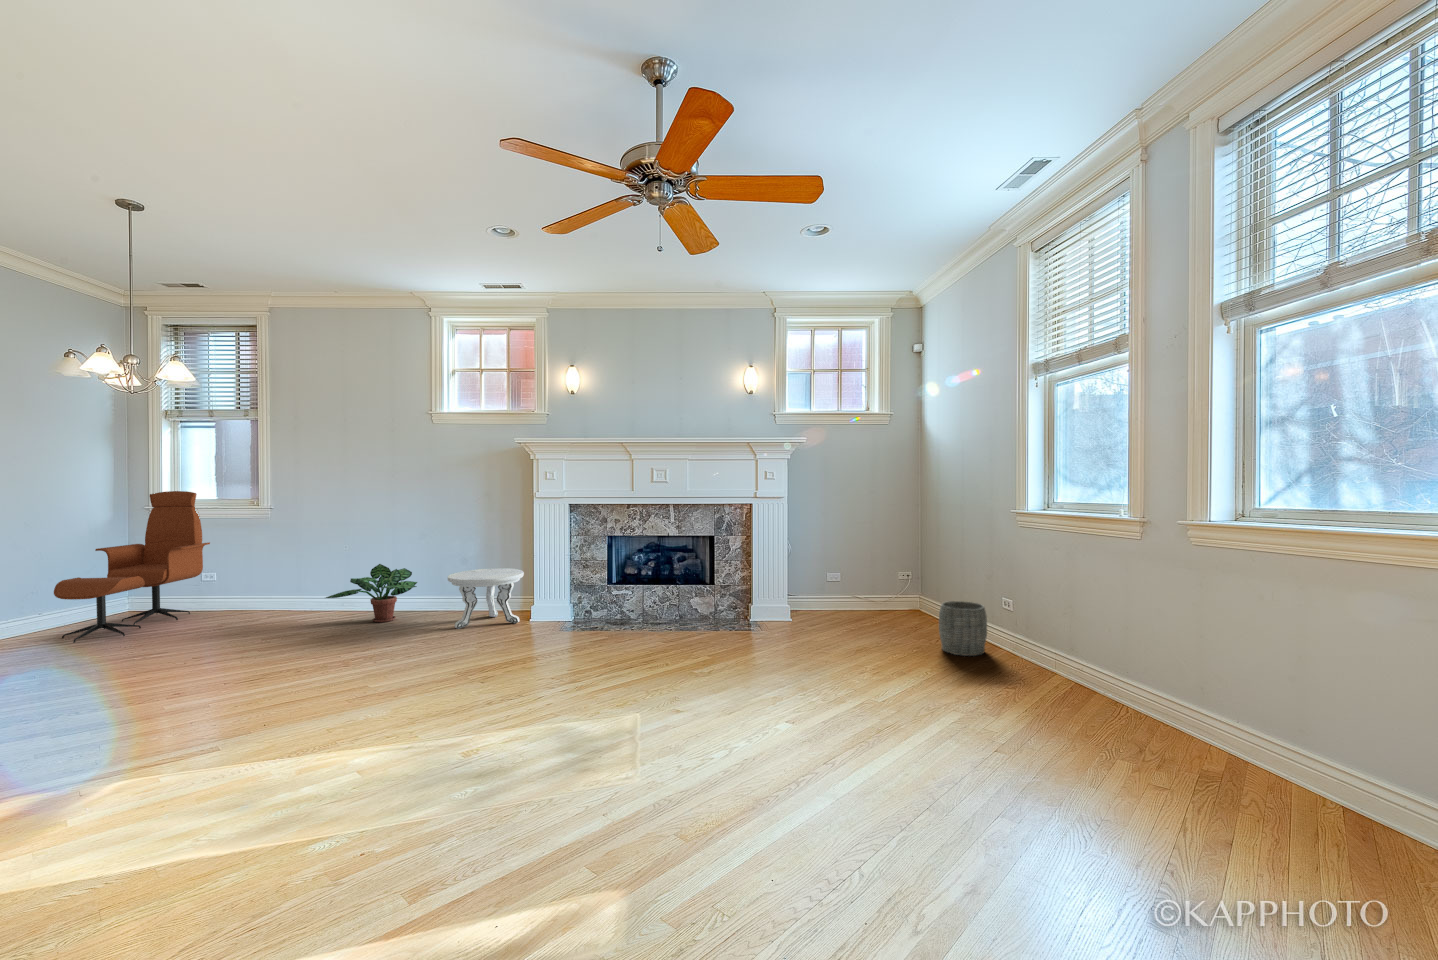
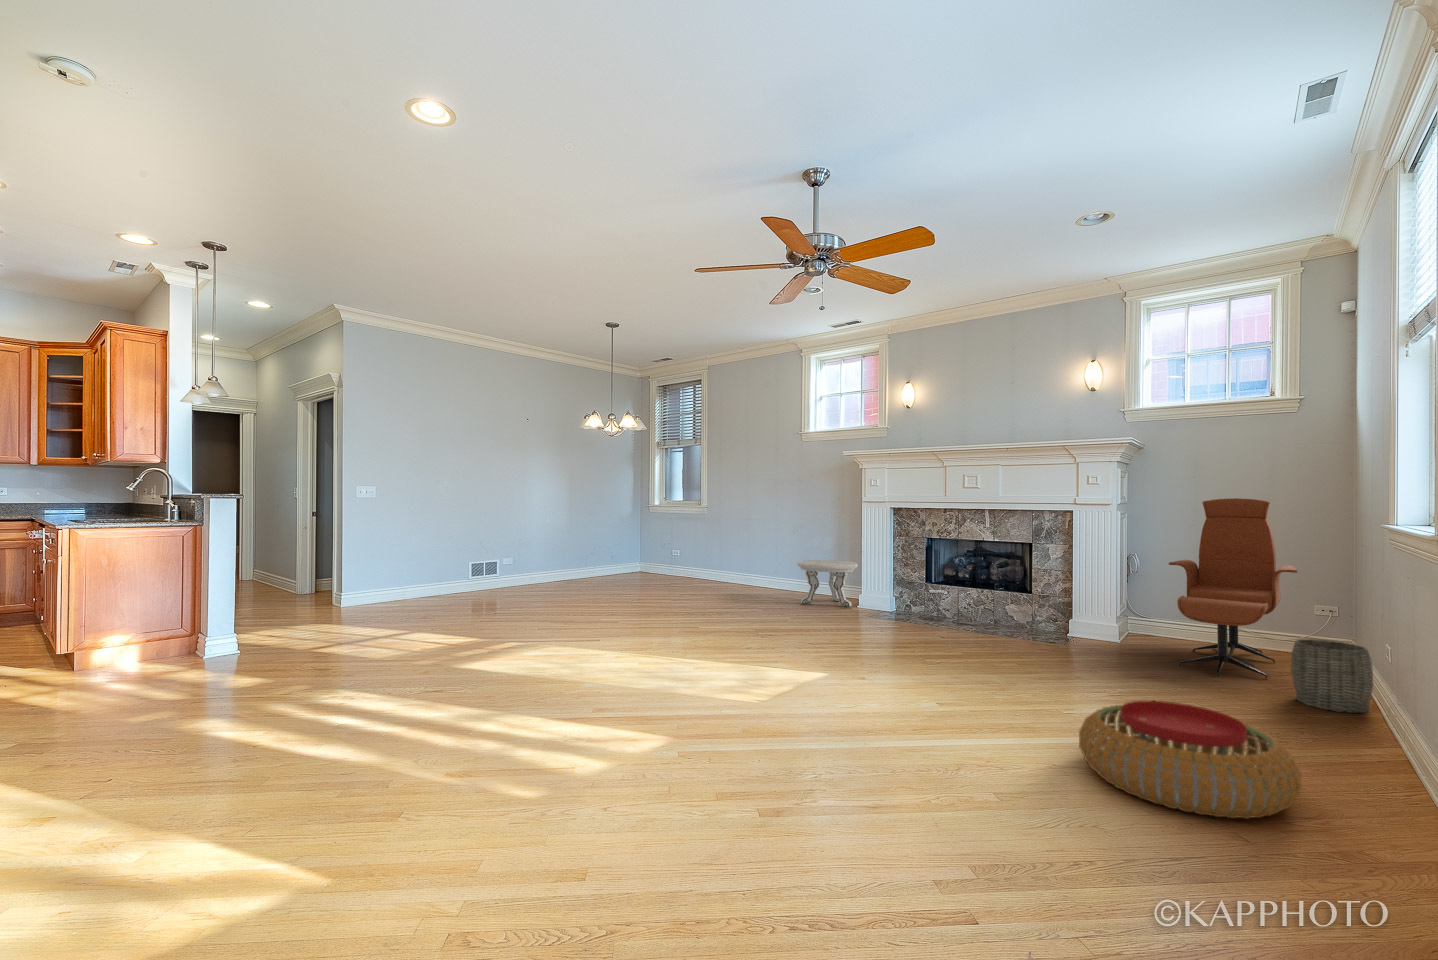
lounge chair: present [54,491,210,643] -> present [1169,498,1297,679]
potted plant: present [326,564,417,622] -> none [722,549,785,594]
pouf: none [918,688,1093,794] -> present [1079,701,1302,819]

